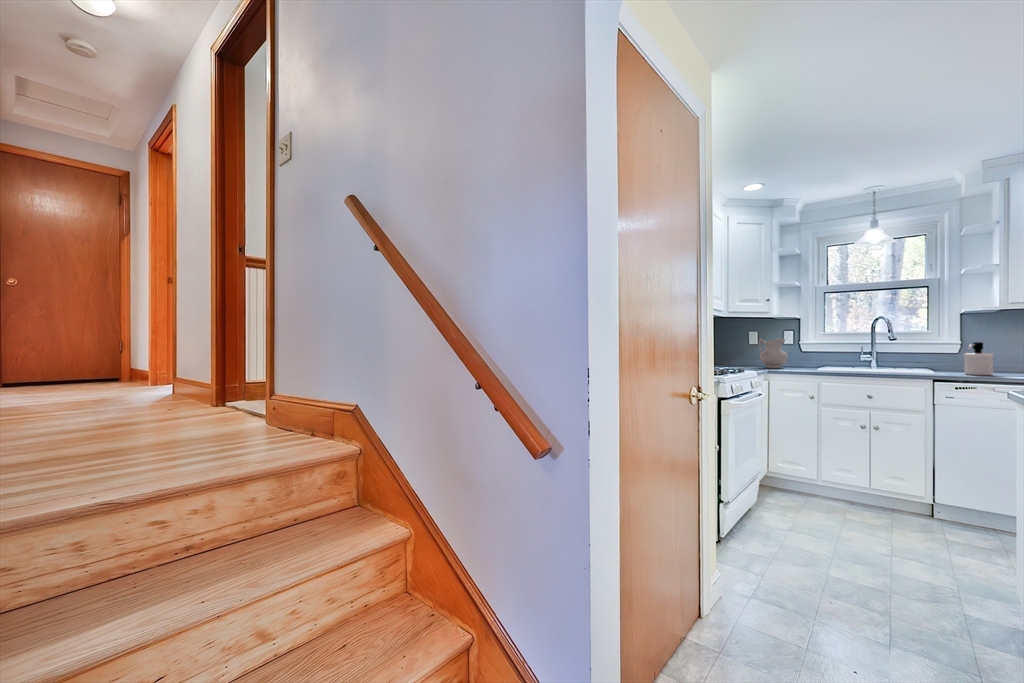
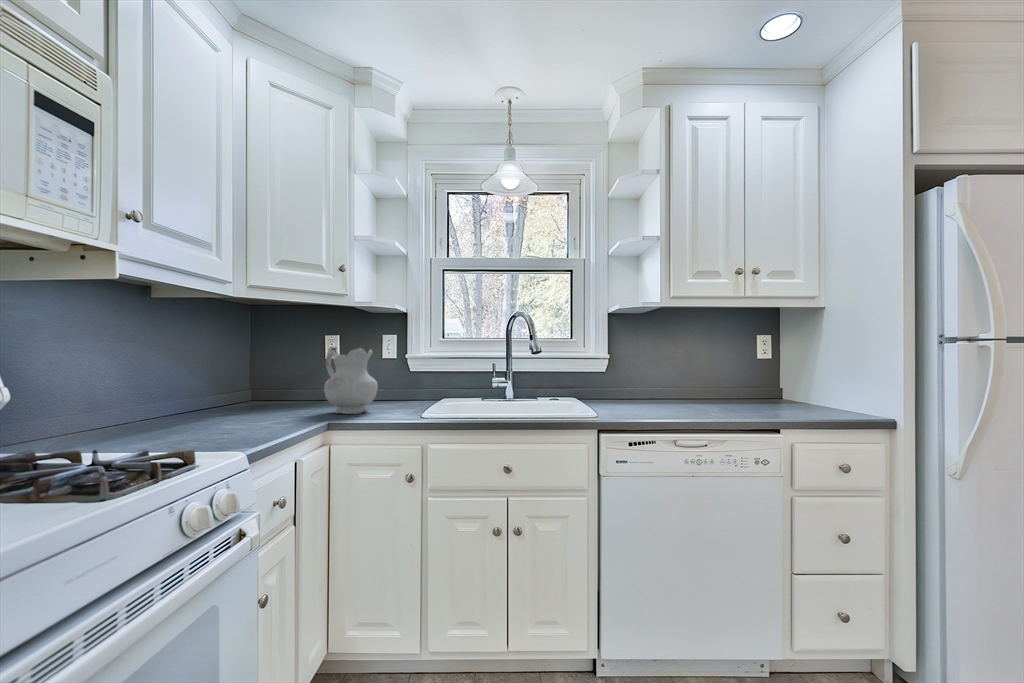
soap dispenser: present [963,342,994,375] -> none [624,358,658,414]

